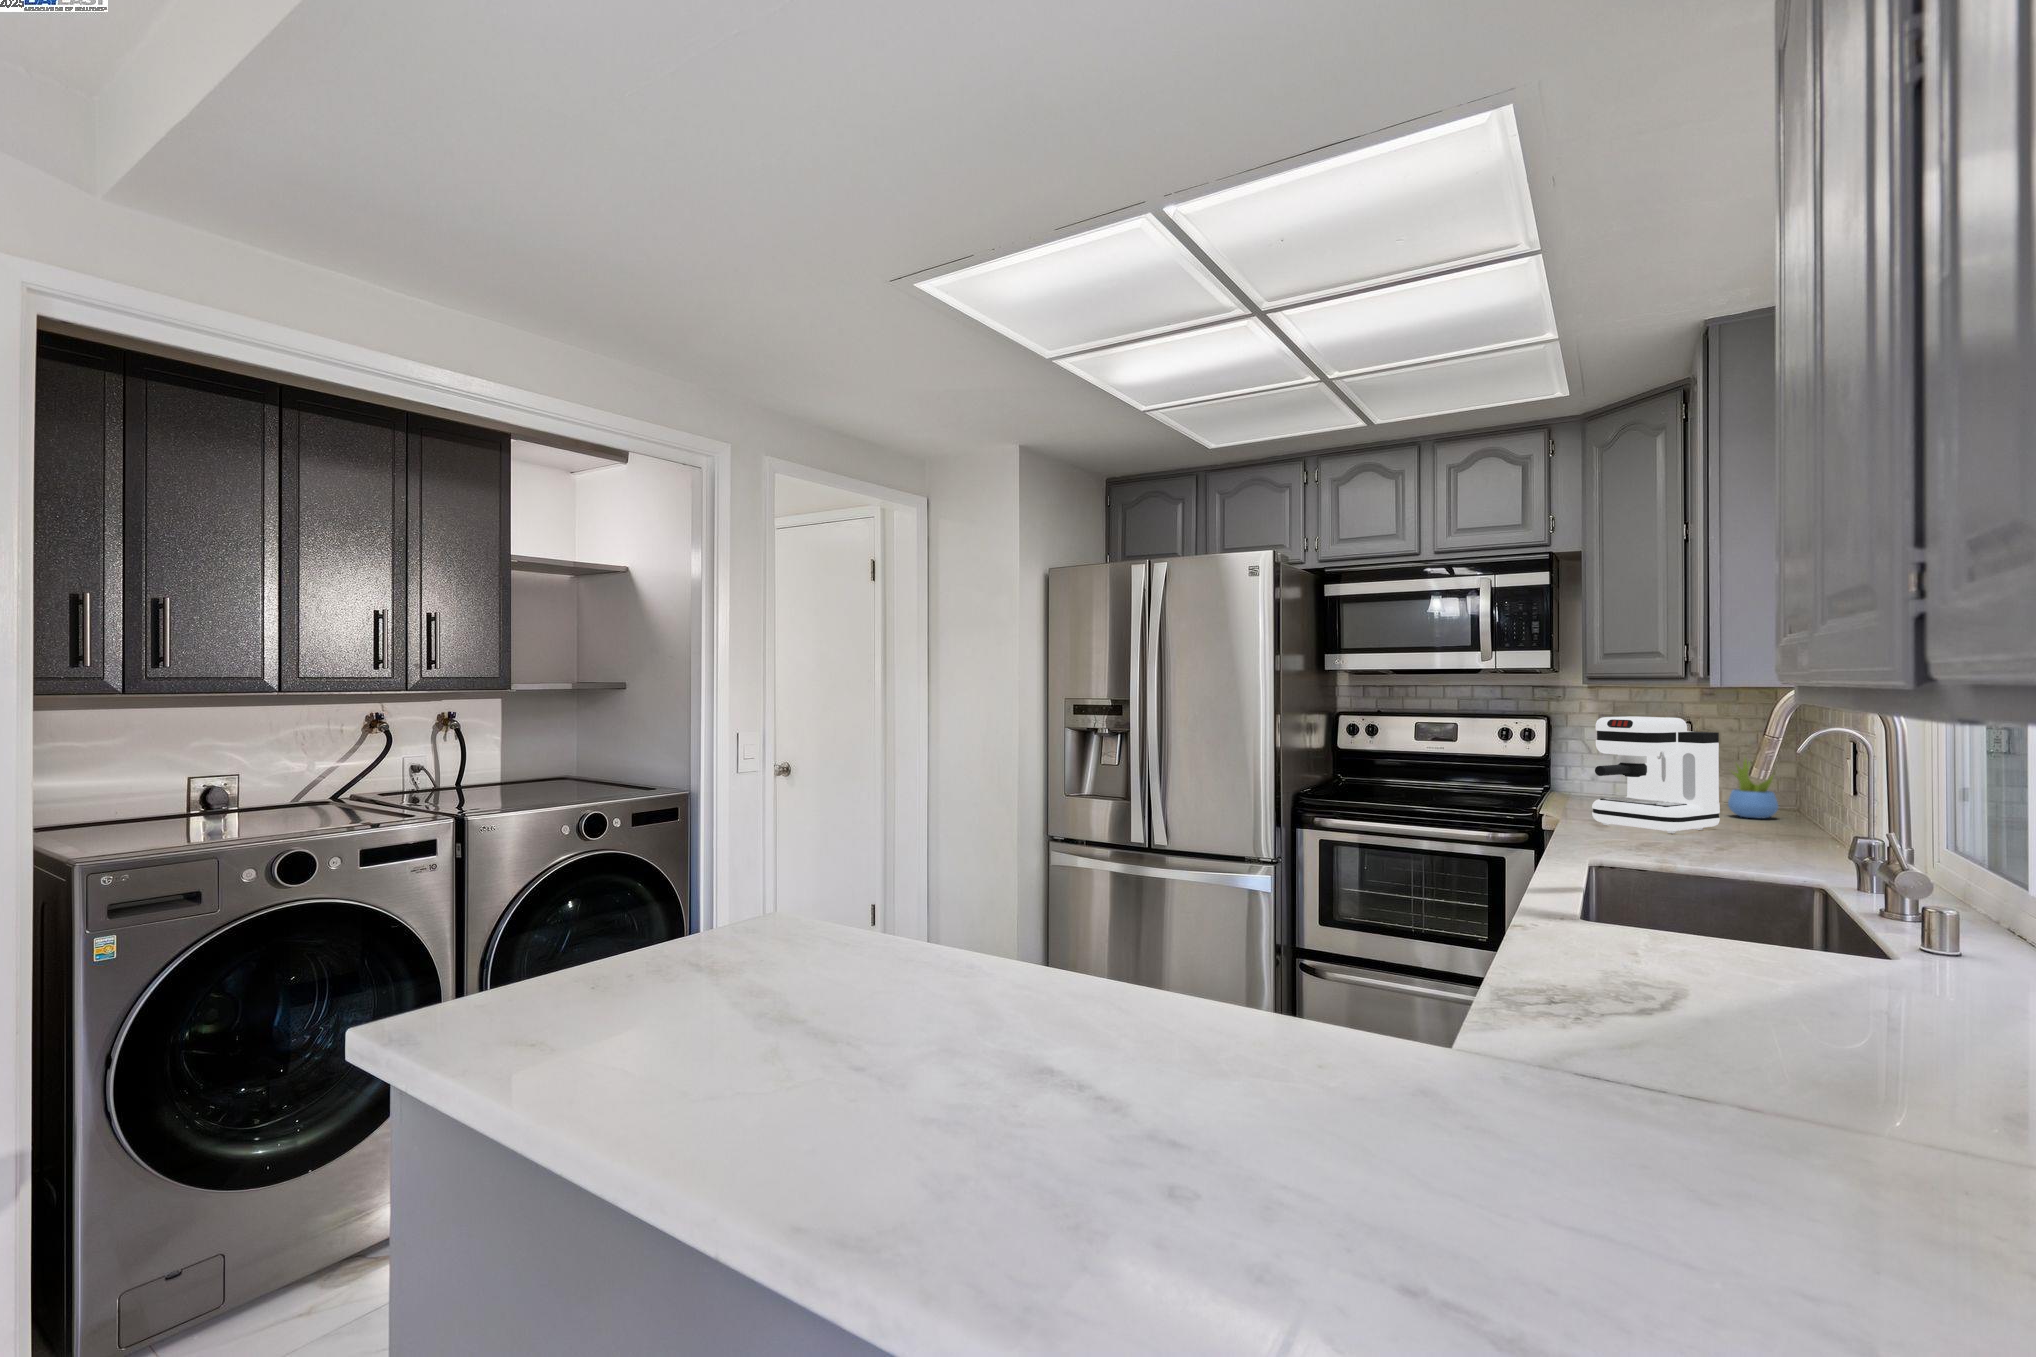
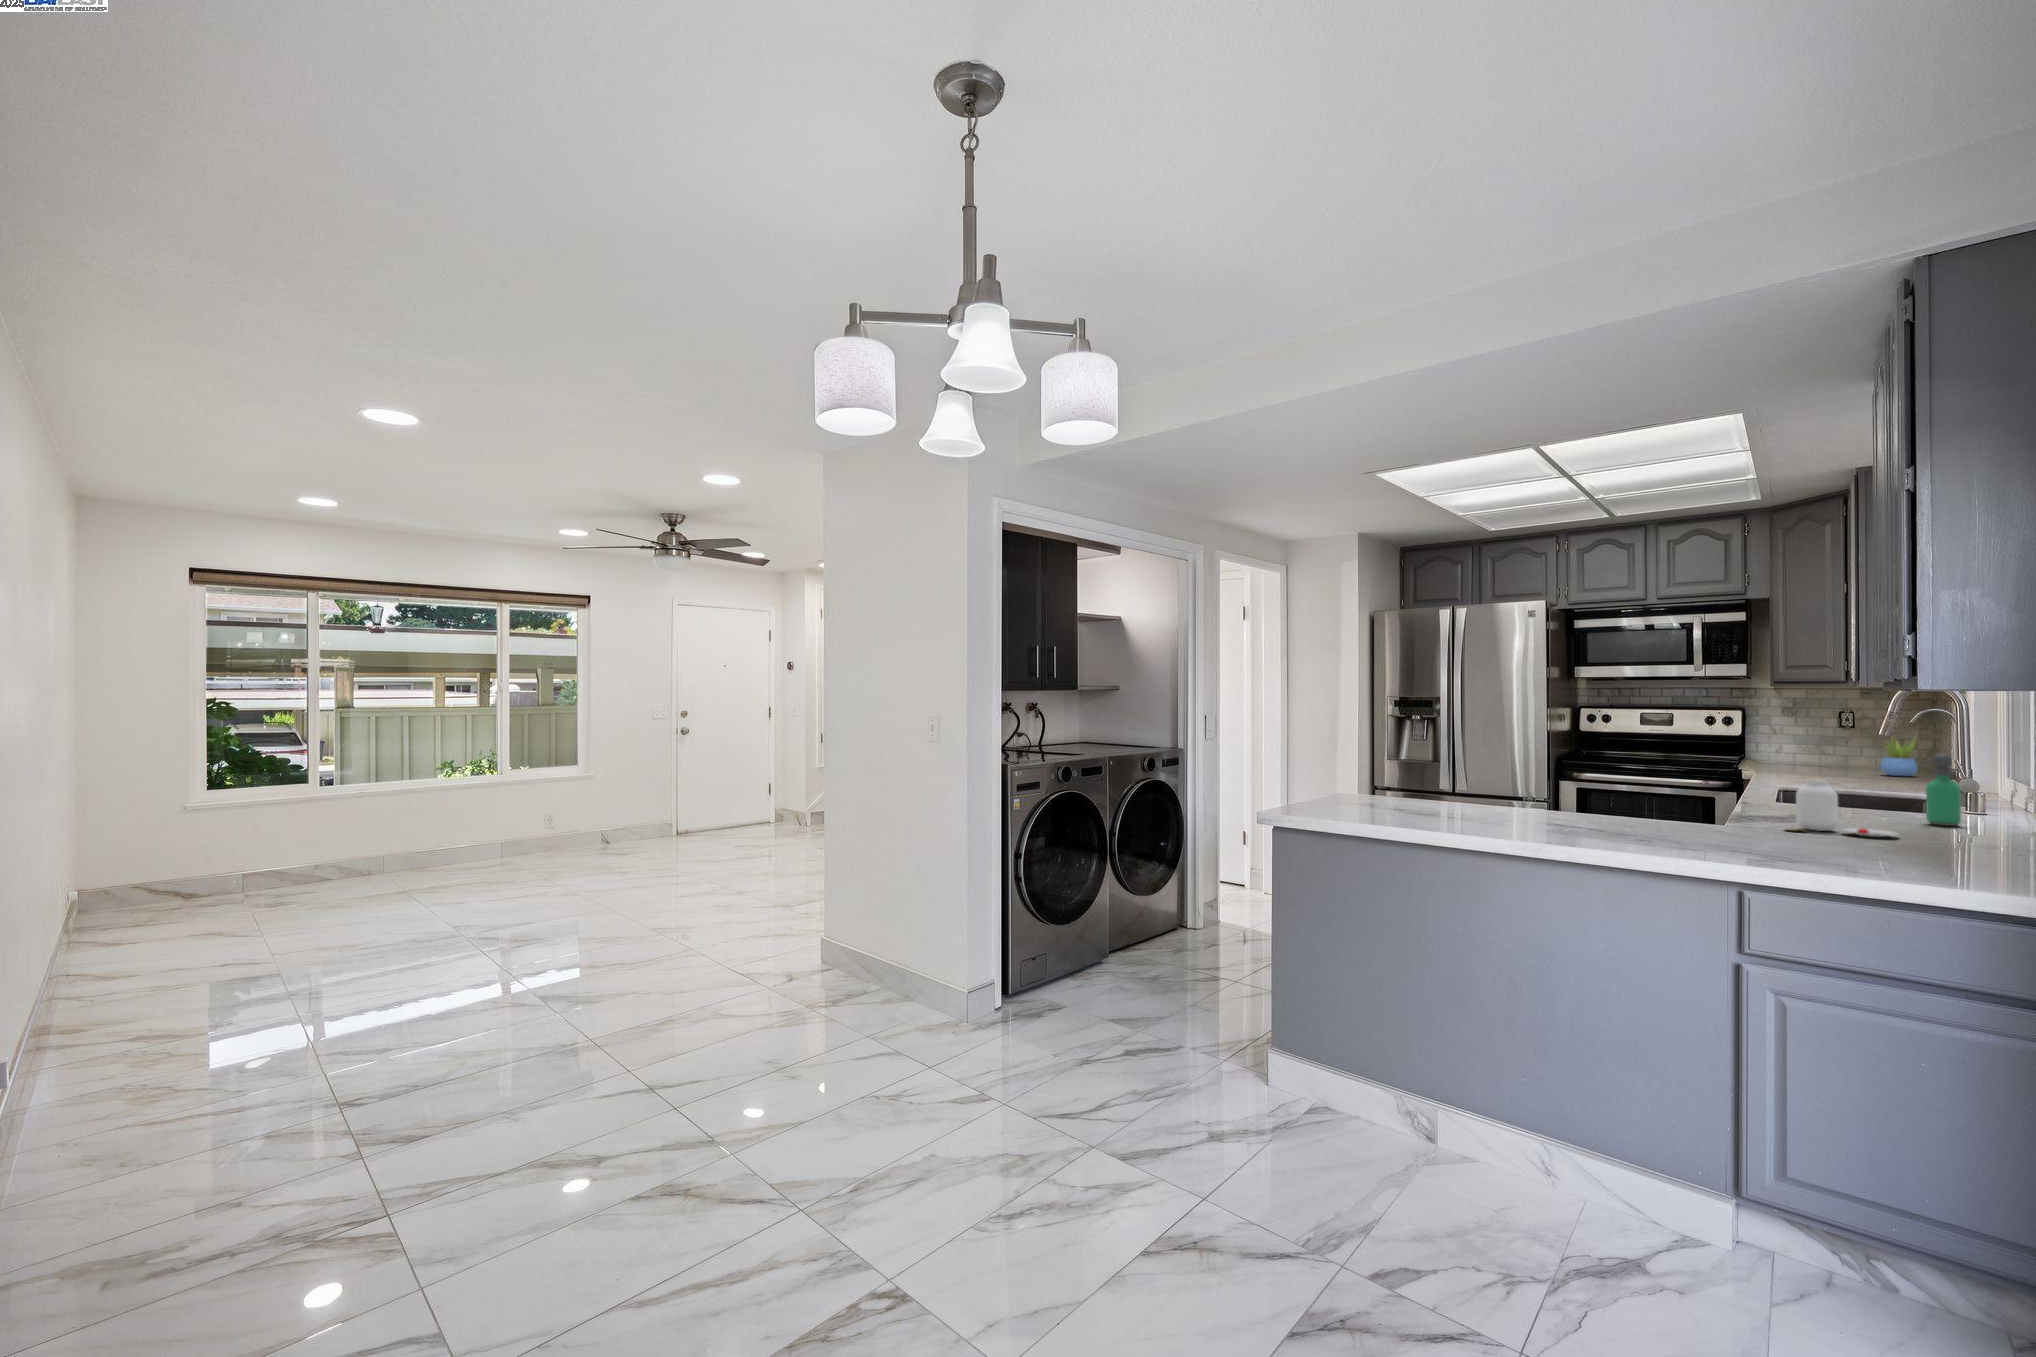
coffee maker: present [1592,717,1720,834] -> none [1779,708,1871,782]
soap dispenser: none [1869,833,1943,996] -> present [1926,753,1961,826]
jar: none [1590,904,1855,1079] -> present [1786,779,1898,837]

